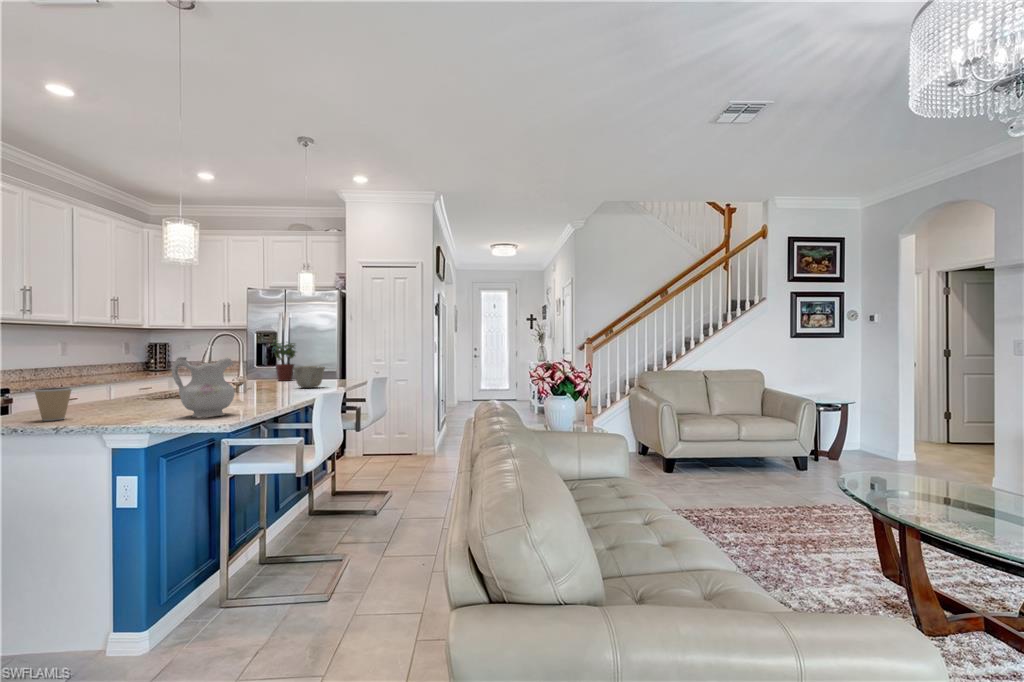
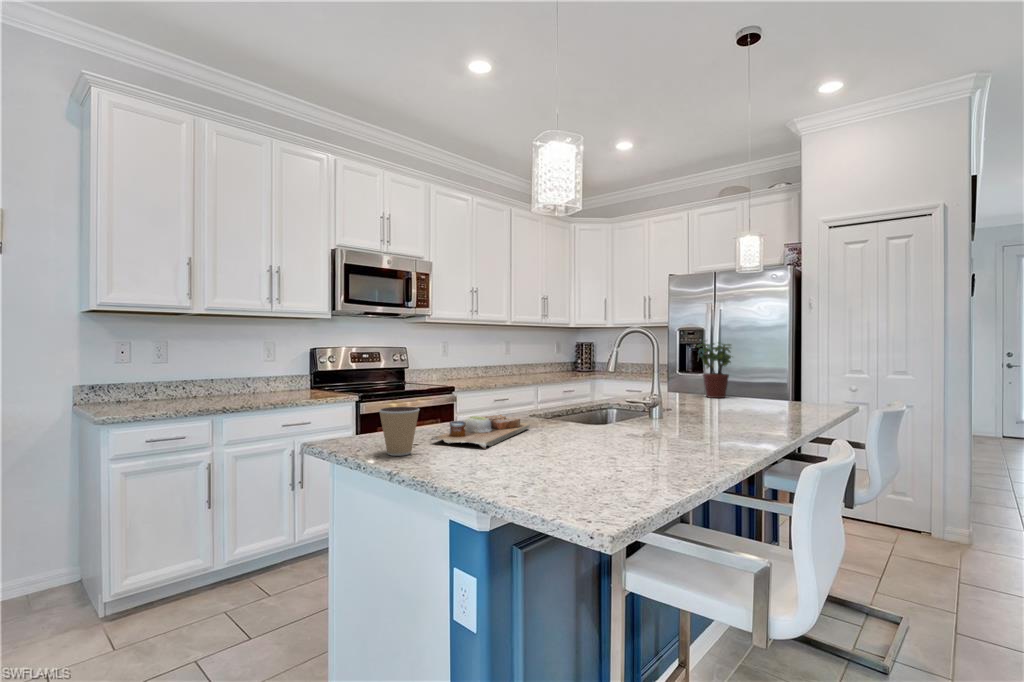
ceramic pitcher: present [172,357,235,417] -> none [524,370,627,493]
ceramic bowl: present [293,366,325,388] -> none [731,381,785,419]
cutting board: none [71,395,147,413] -> present [431,415,530,449]

